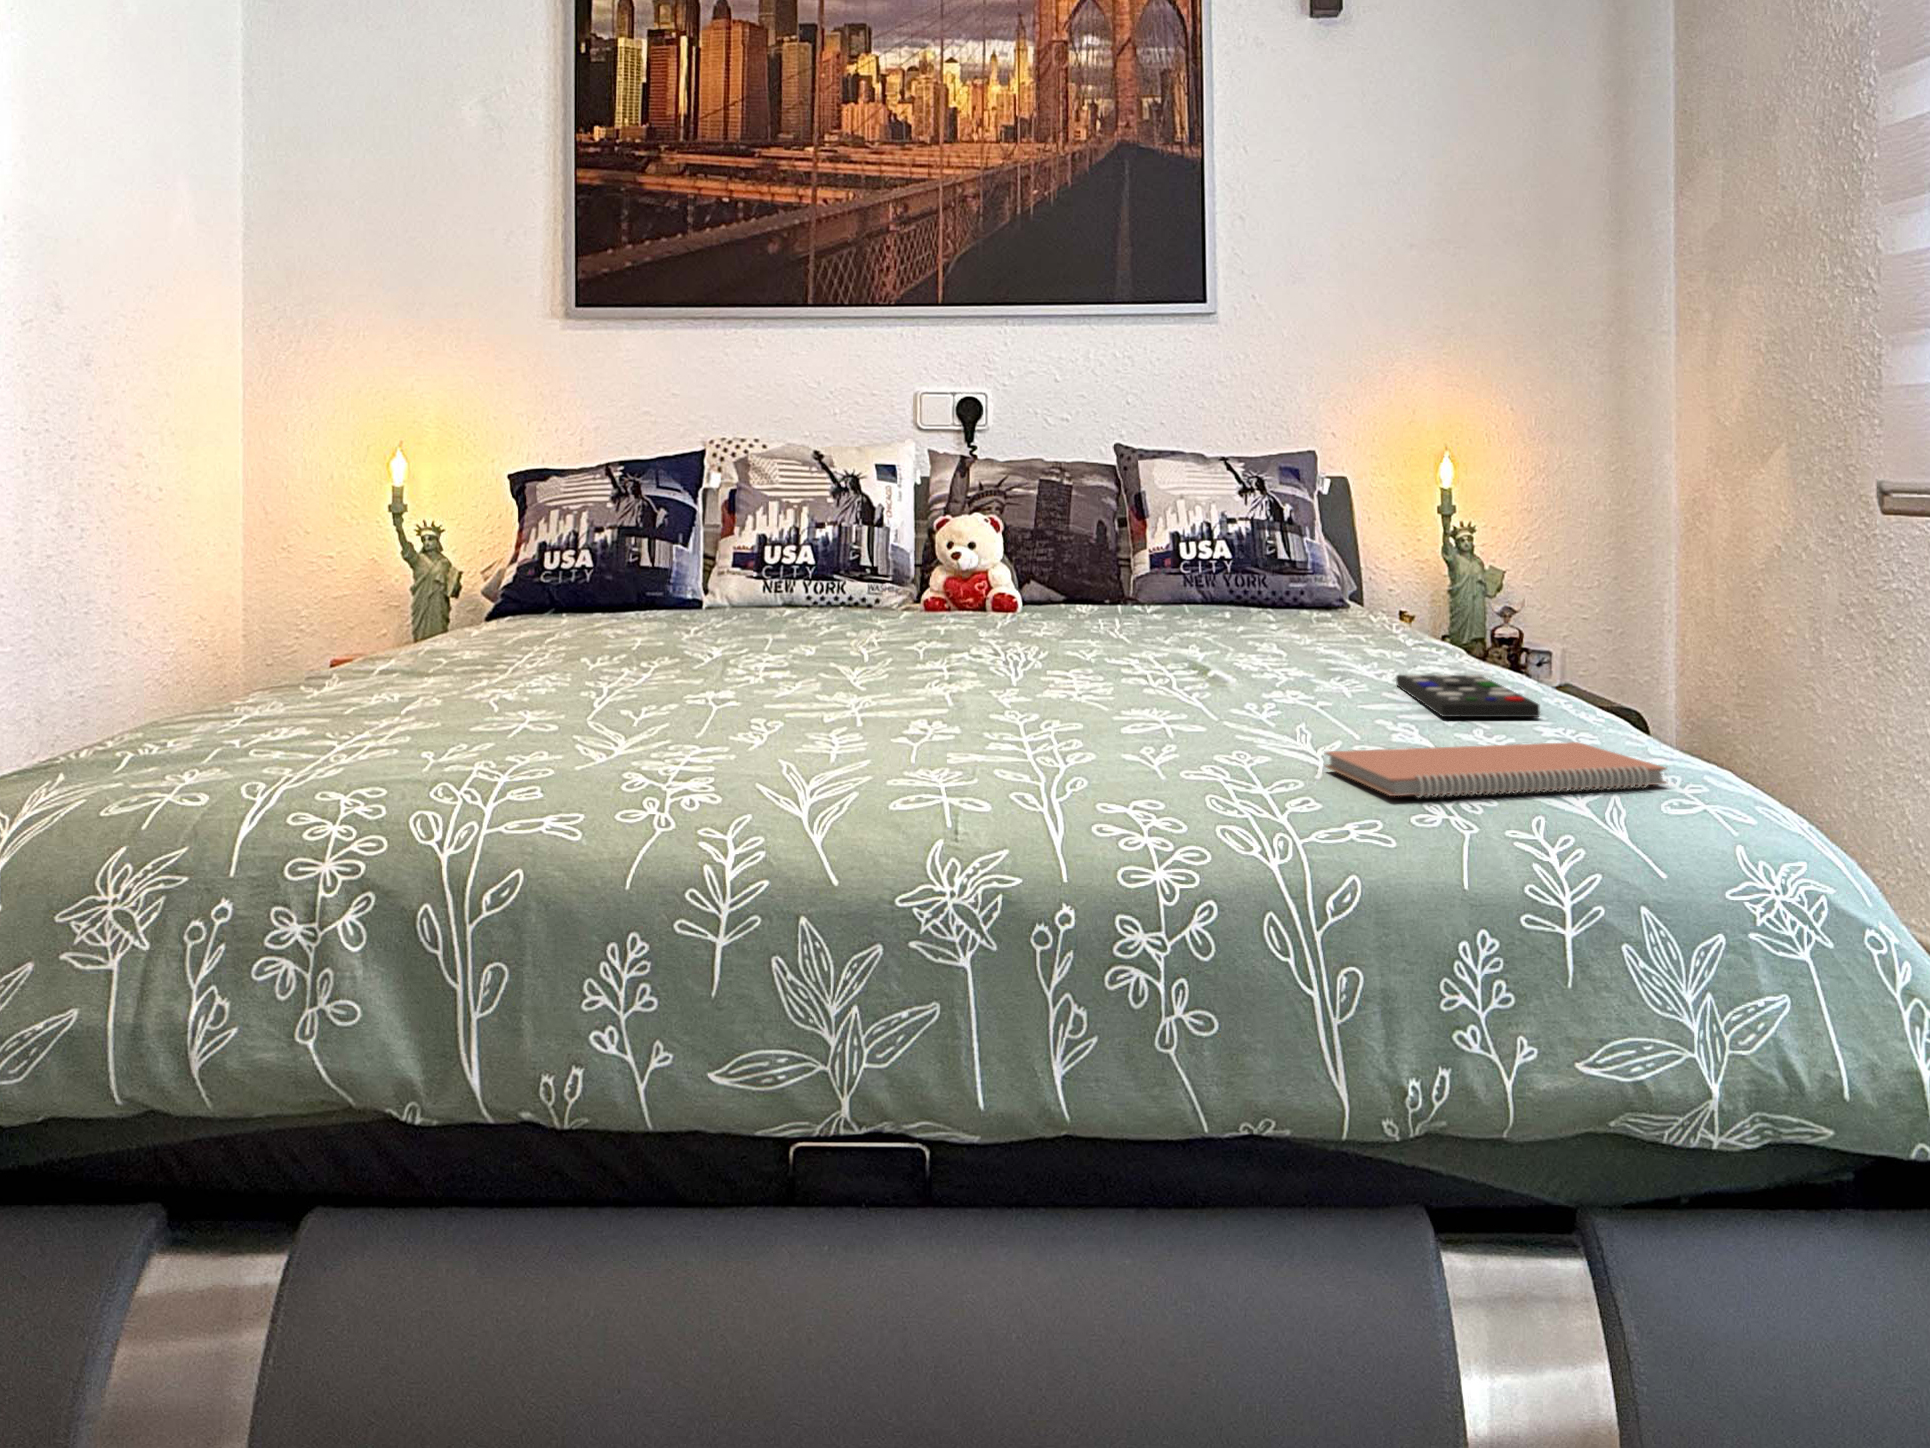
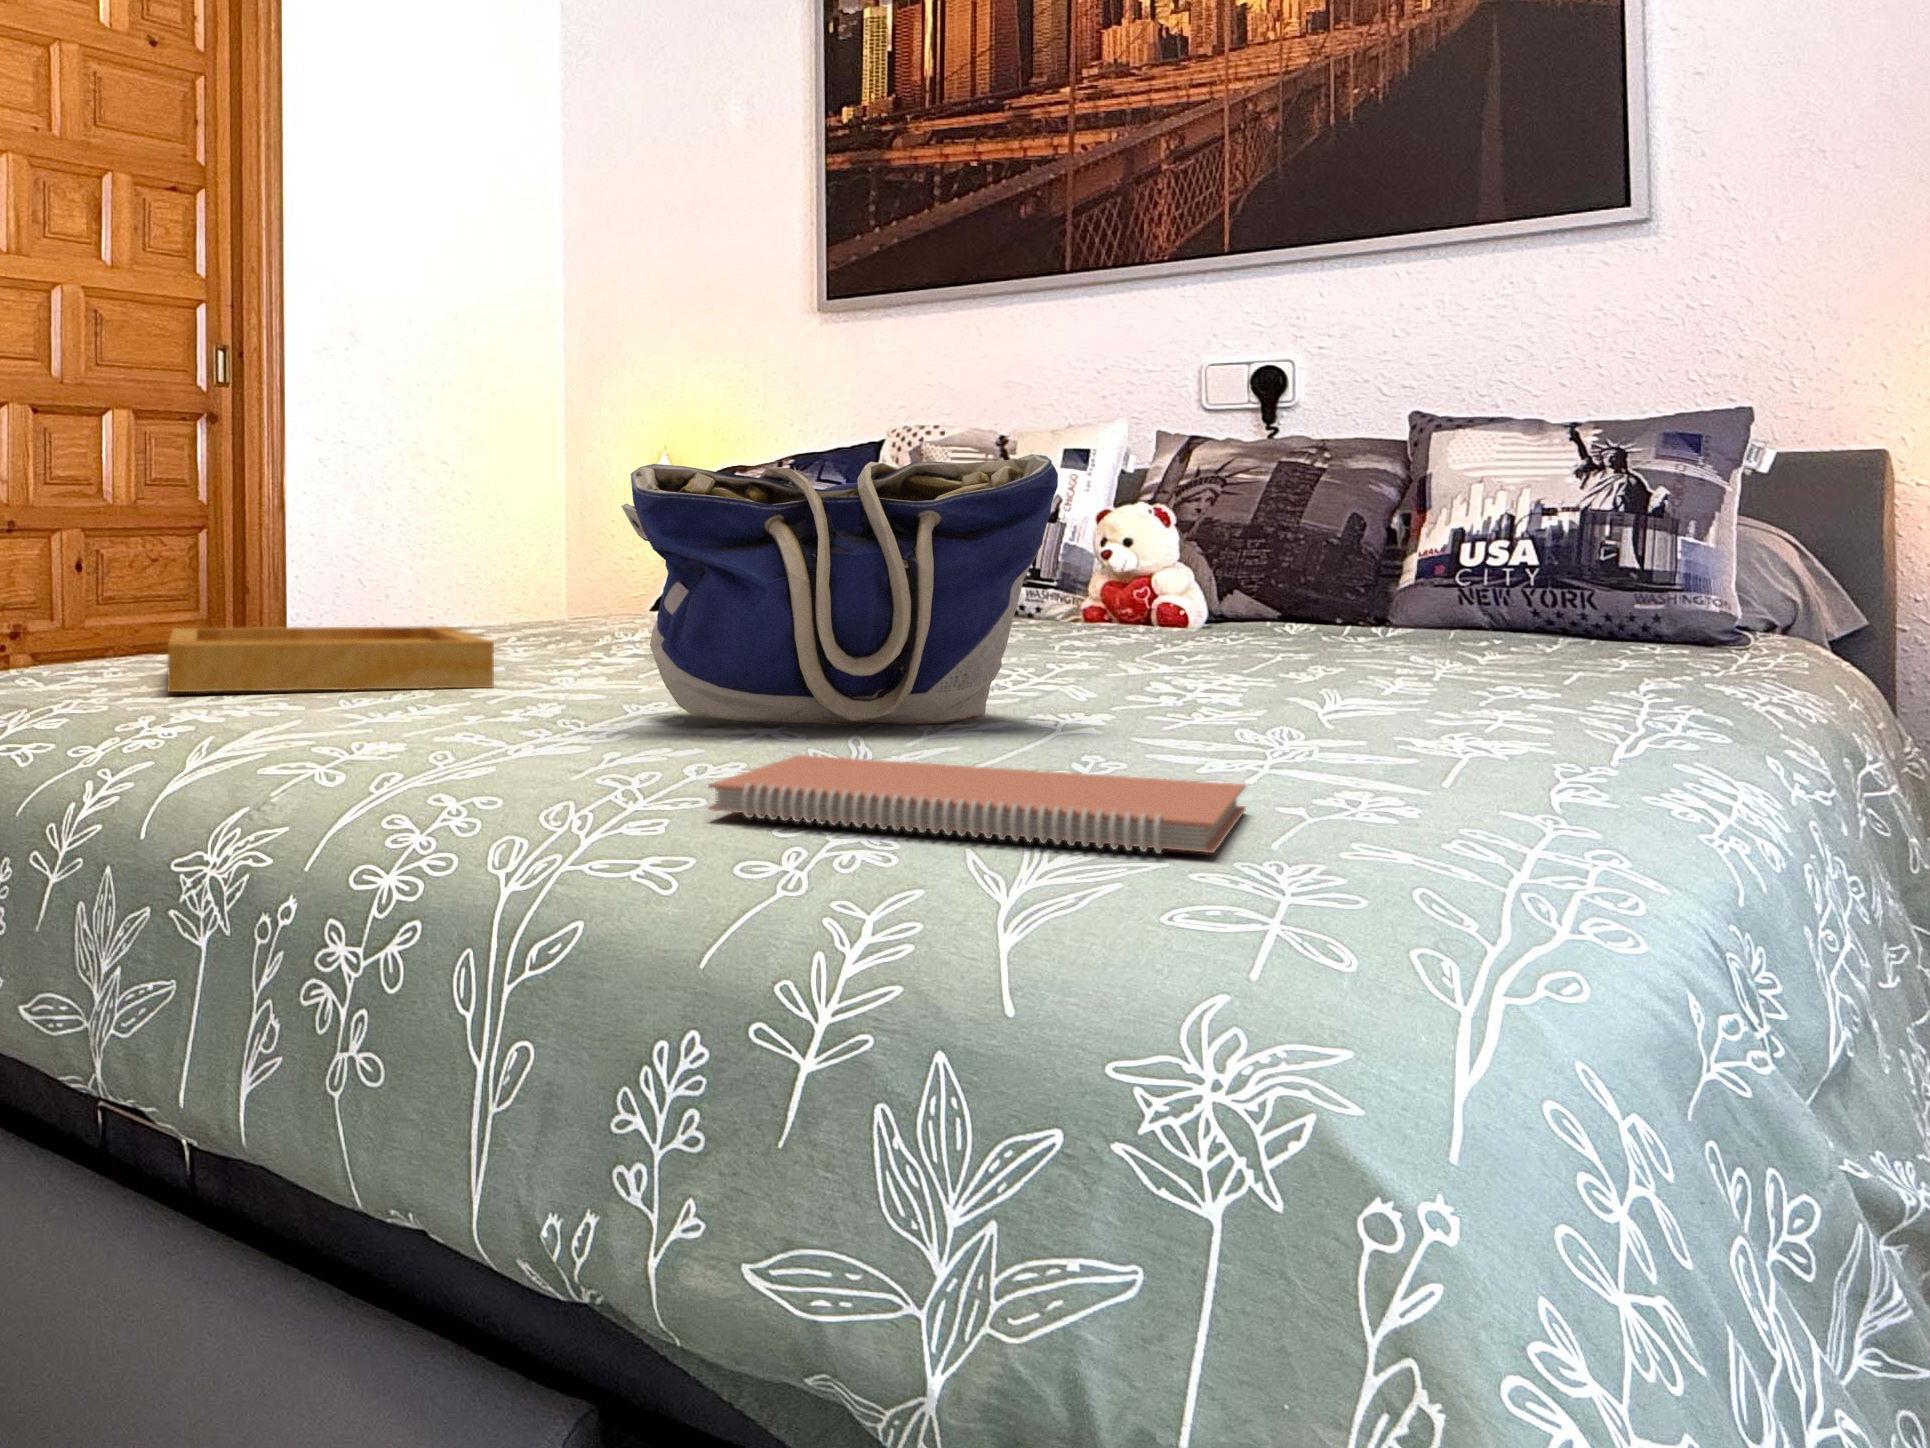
tote bag: none [1002,522,1283,728] -> present [622,454,1058,724]
tray: none [337,656,753,750] -> present [167,626,494,692]
remote control: present [1396,675,1540,717] -> none [1250,701,1527,764]

